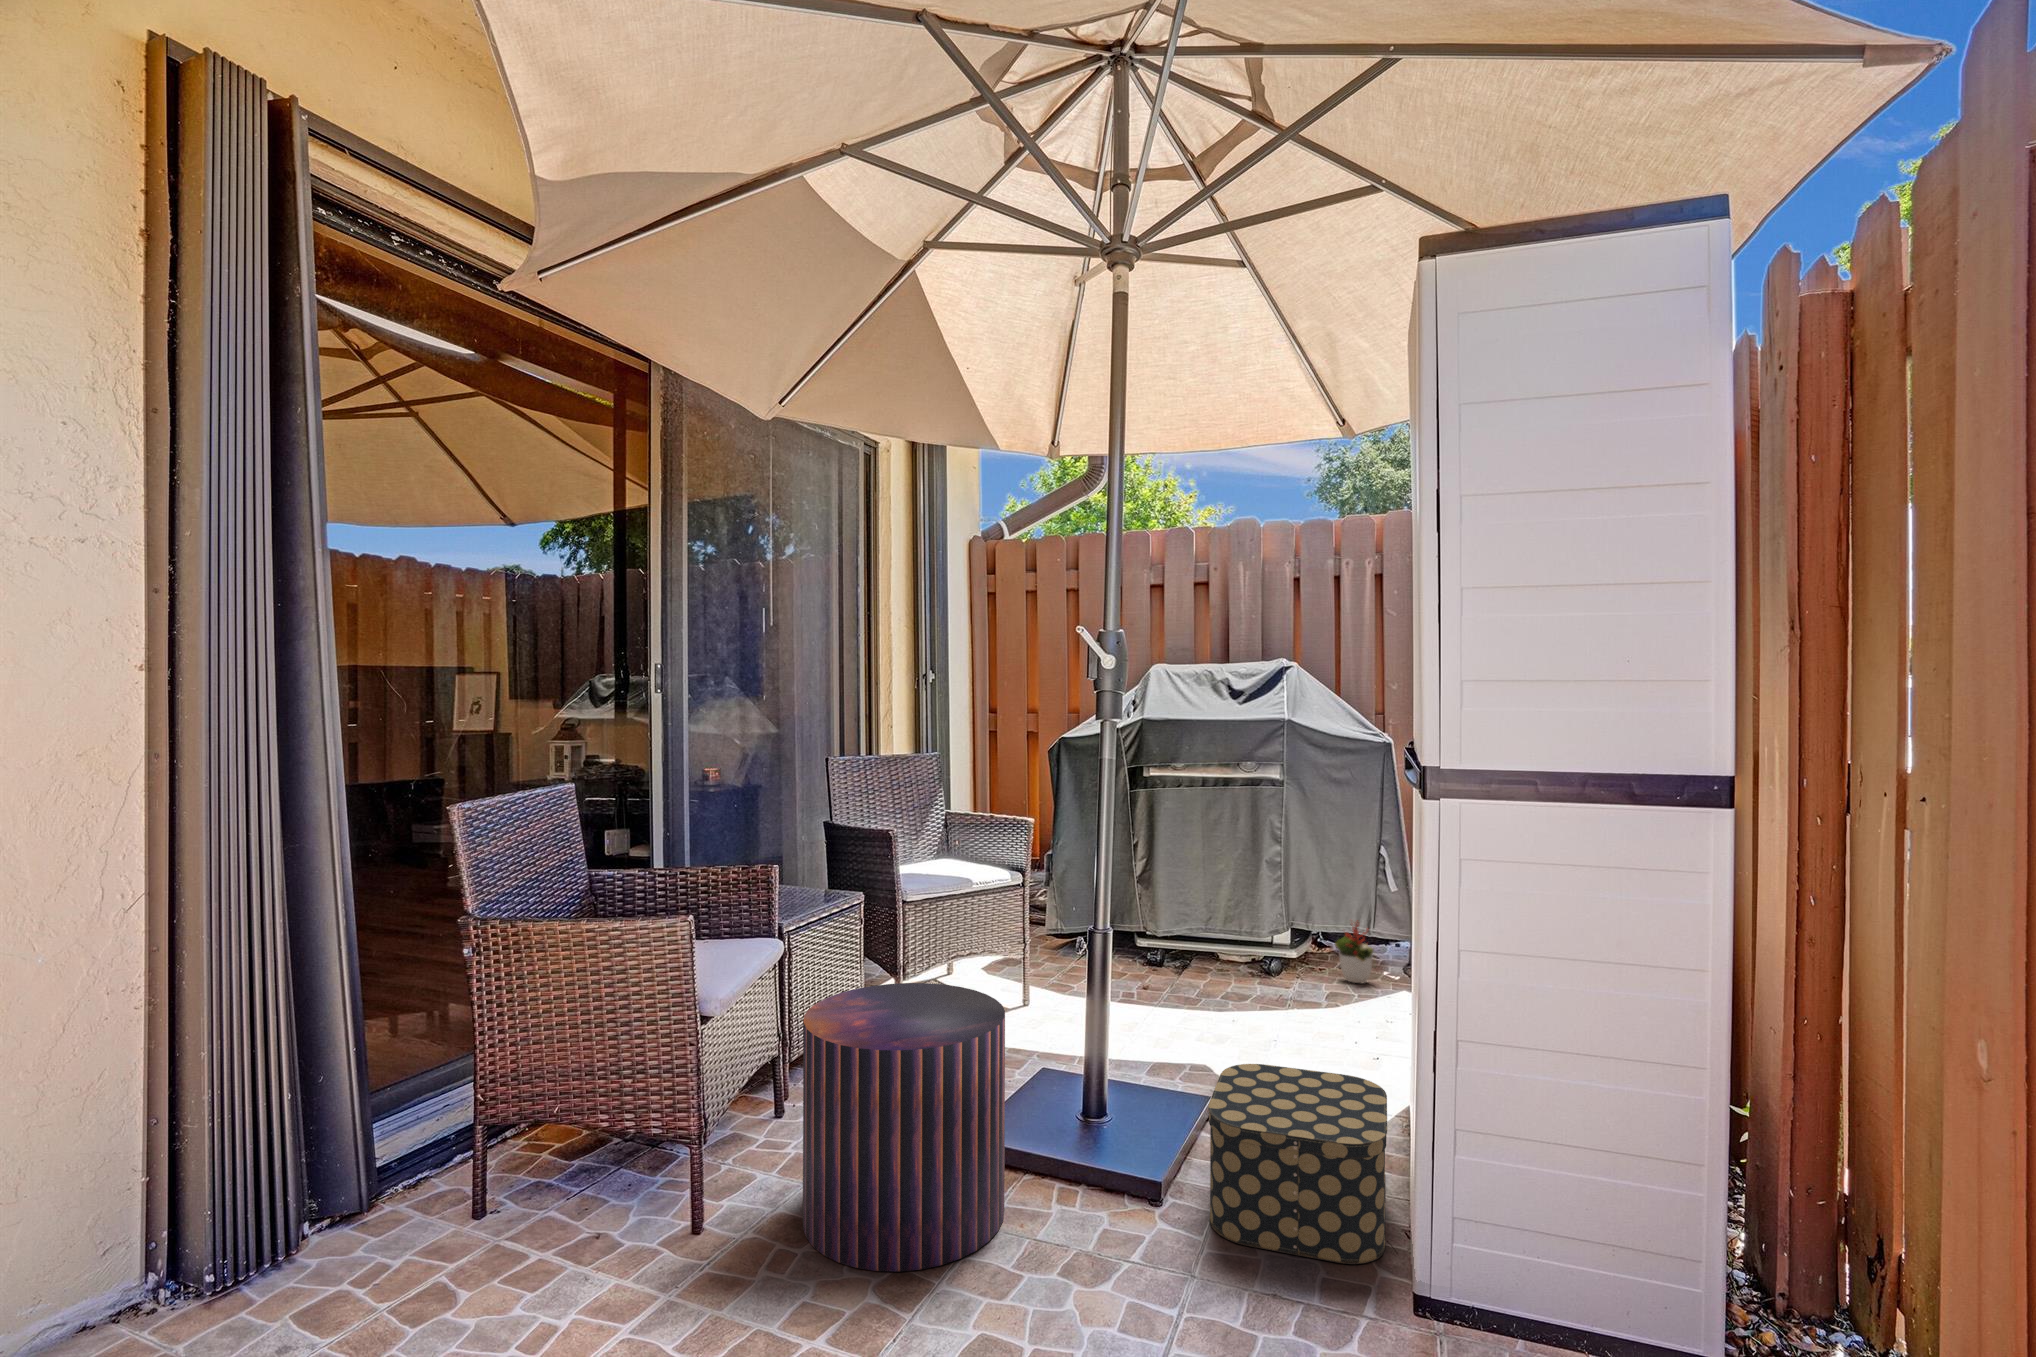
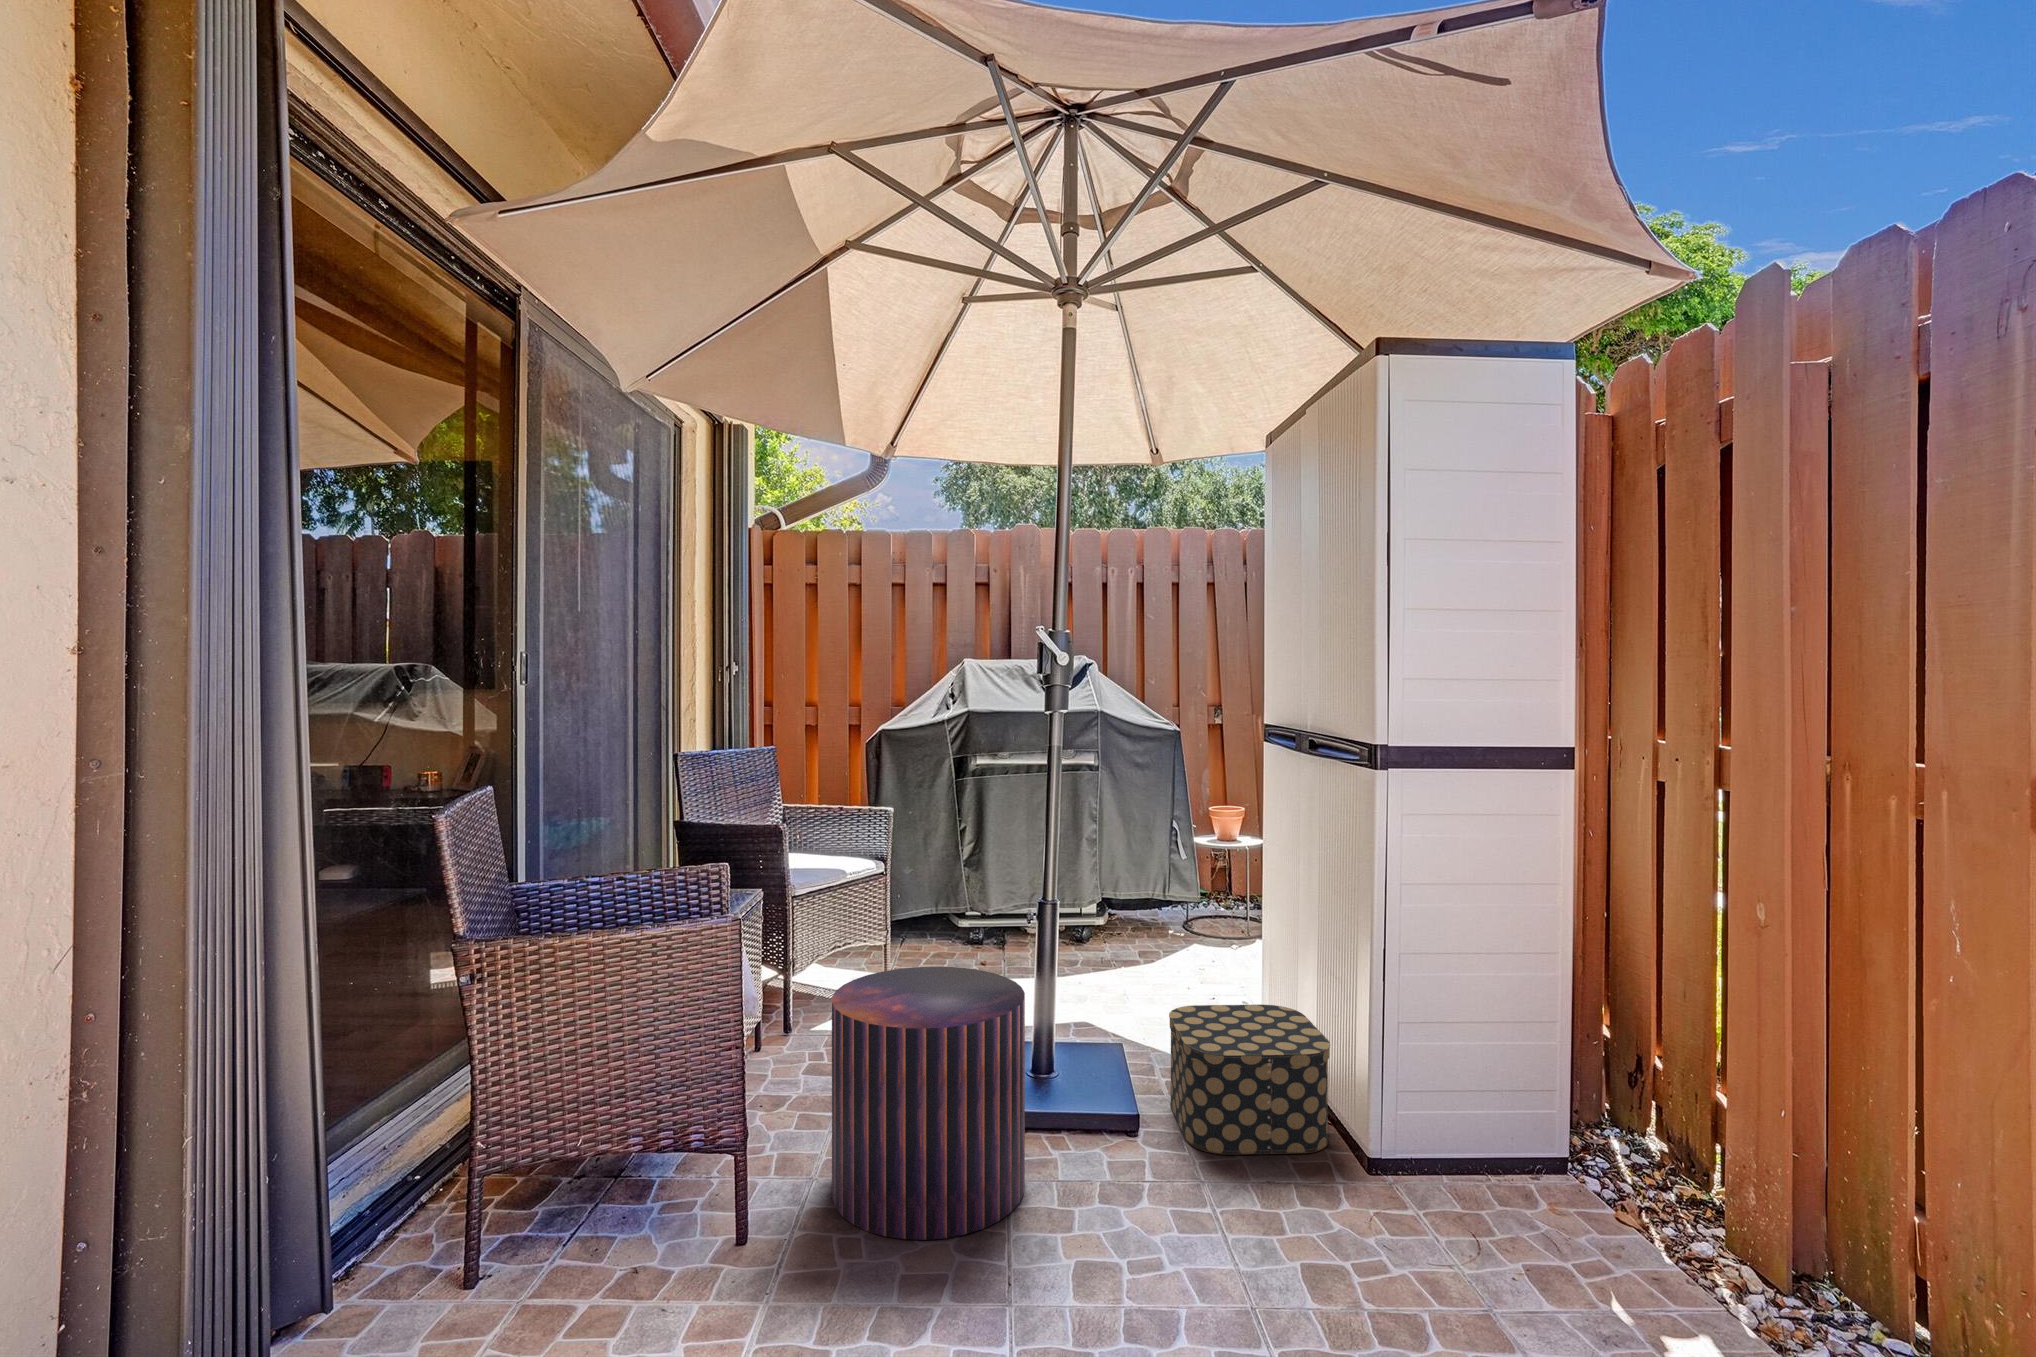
decorative plant: present [1334,922,1373,983] -> none [1139,884,1172,939]

